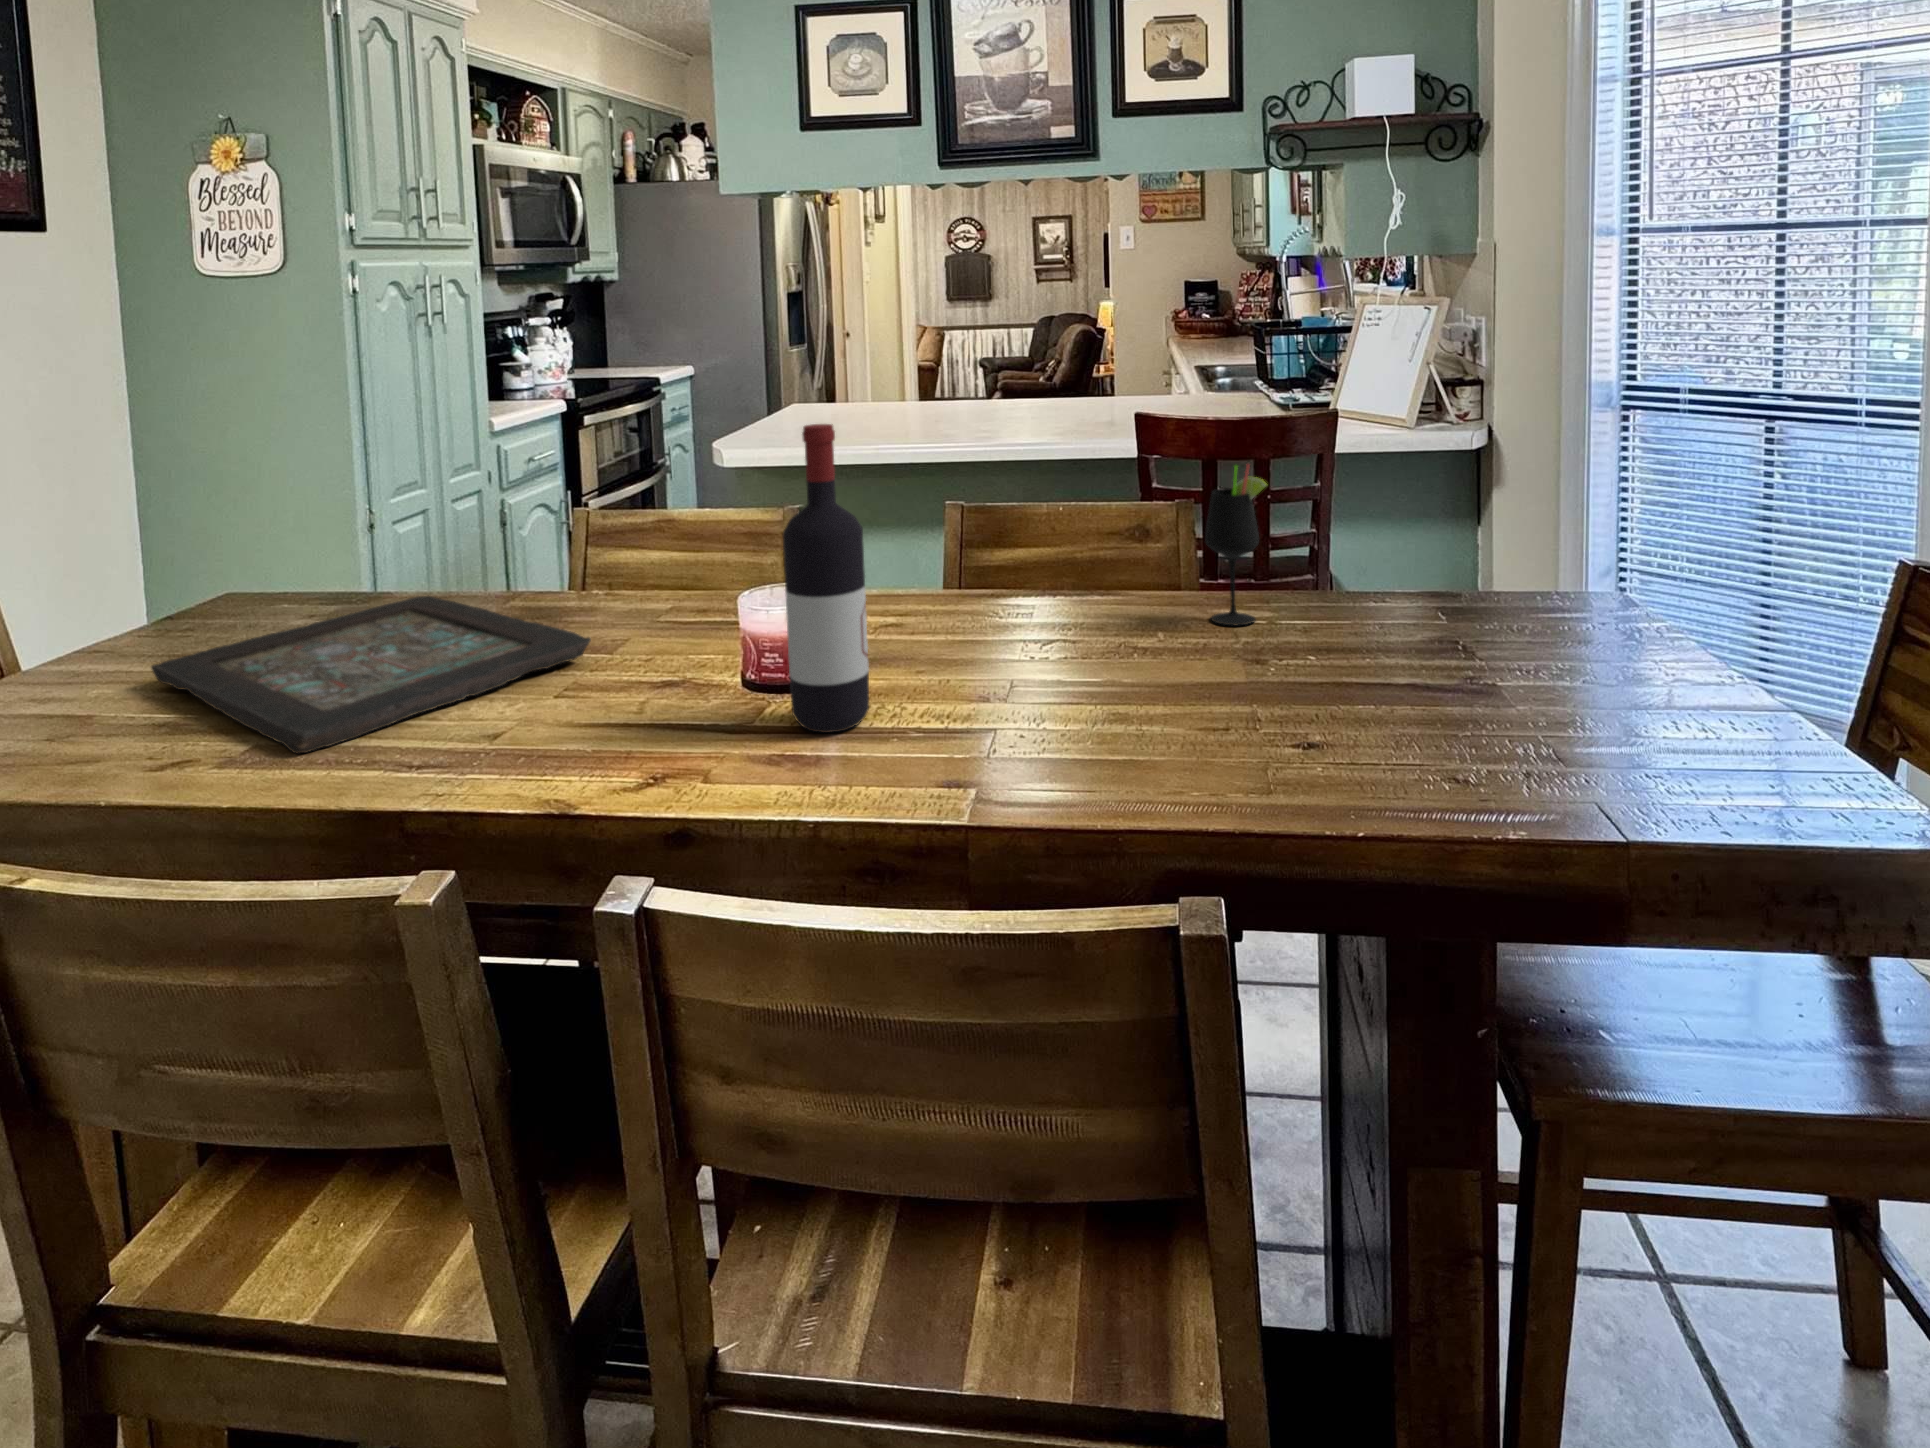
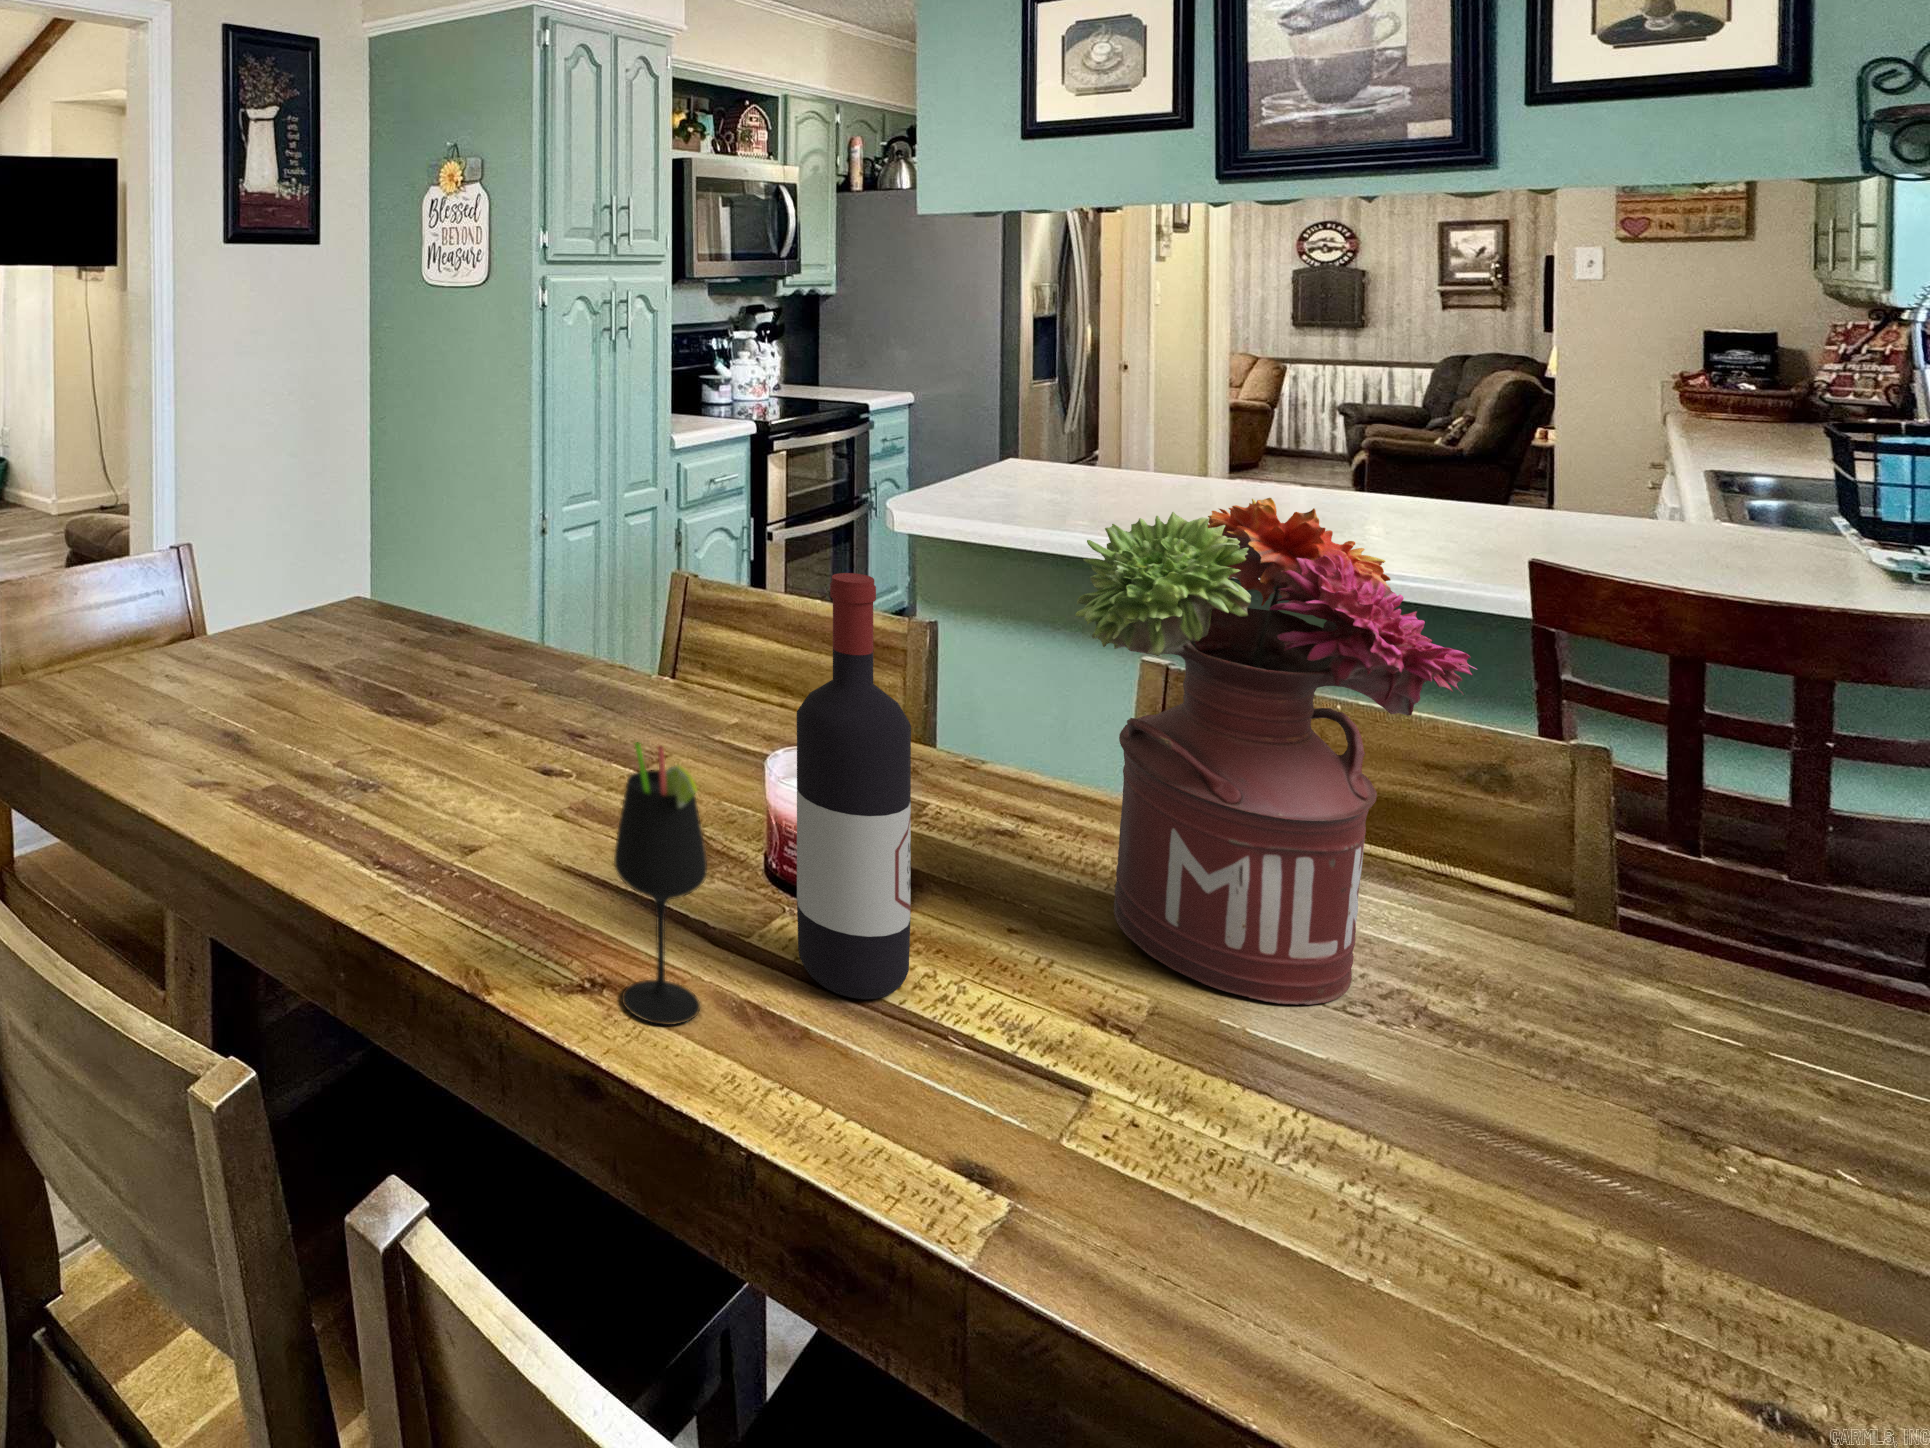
flower arrangement: none [948,349,1161,668] -> present [1075,498,1477,1005]
wine glass: present [1205,464,1267,625] -> present [614,742,707,1025]
decorative tray: present [151,596,591,754] -> none [243,650,619,817]

